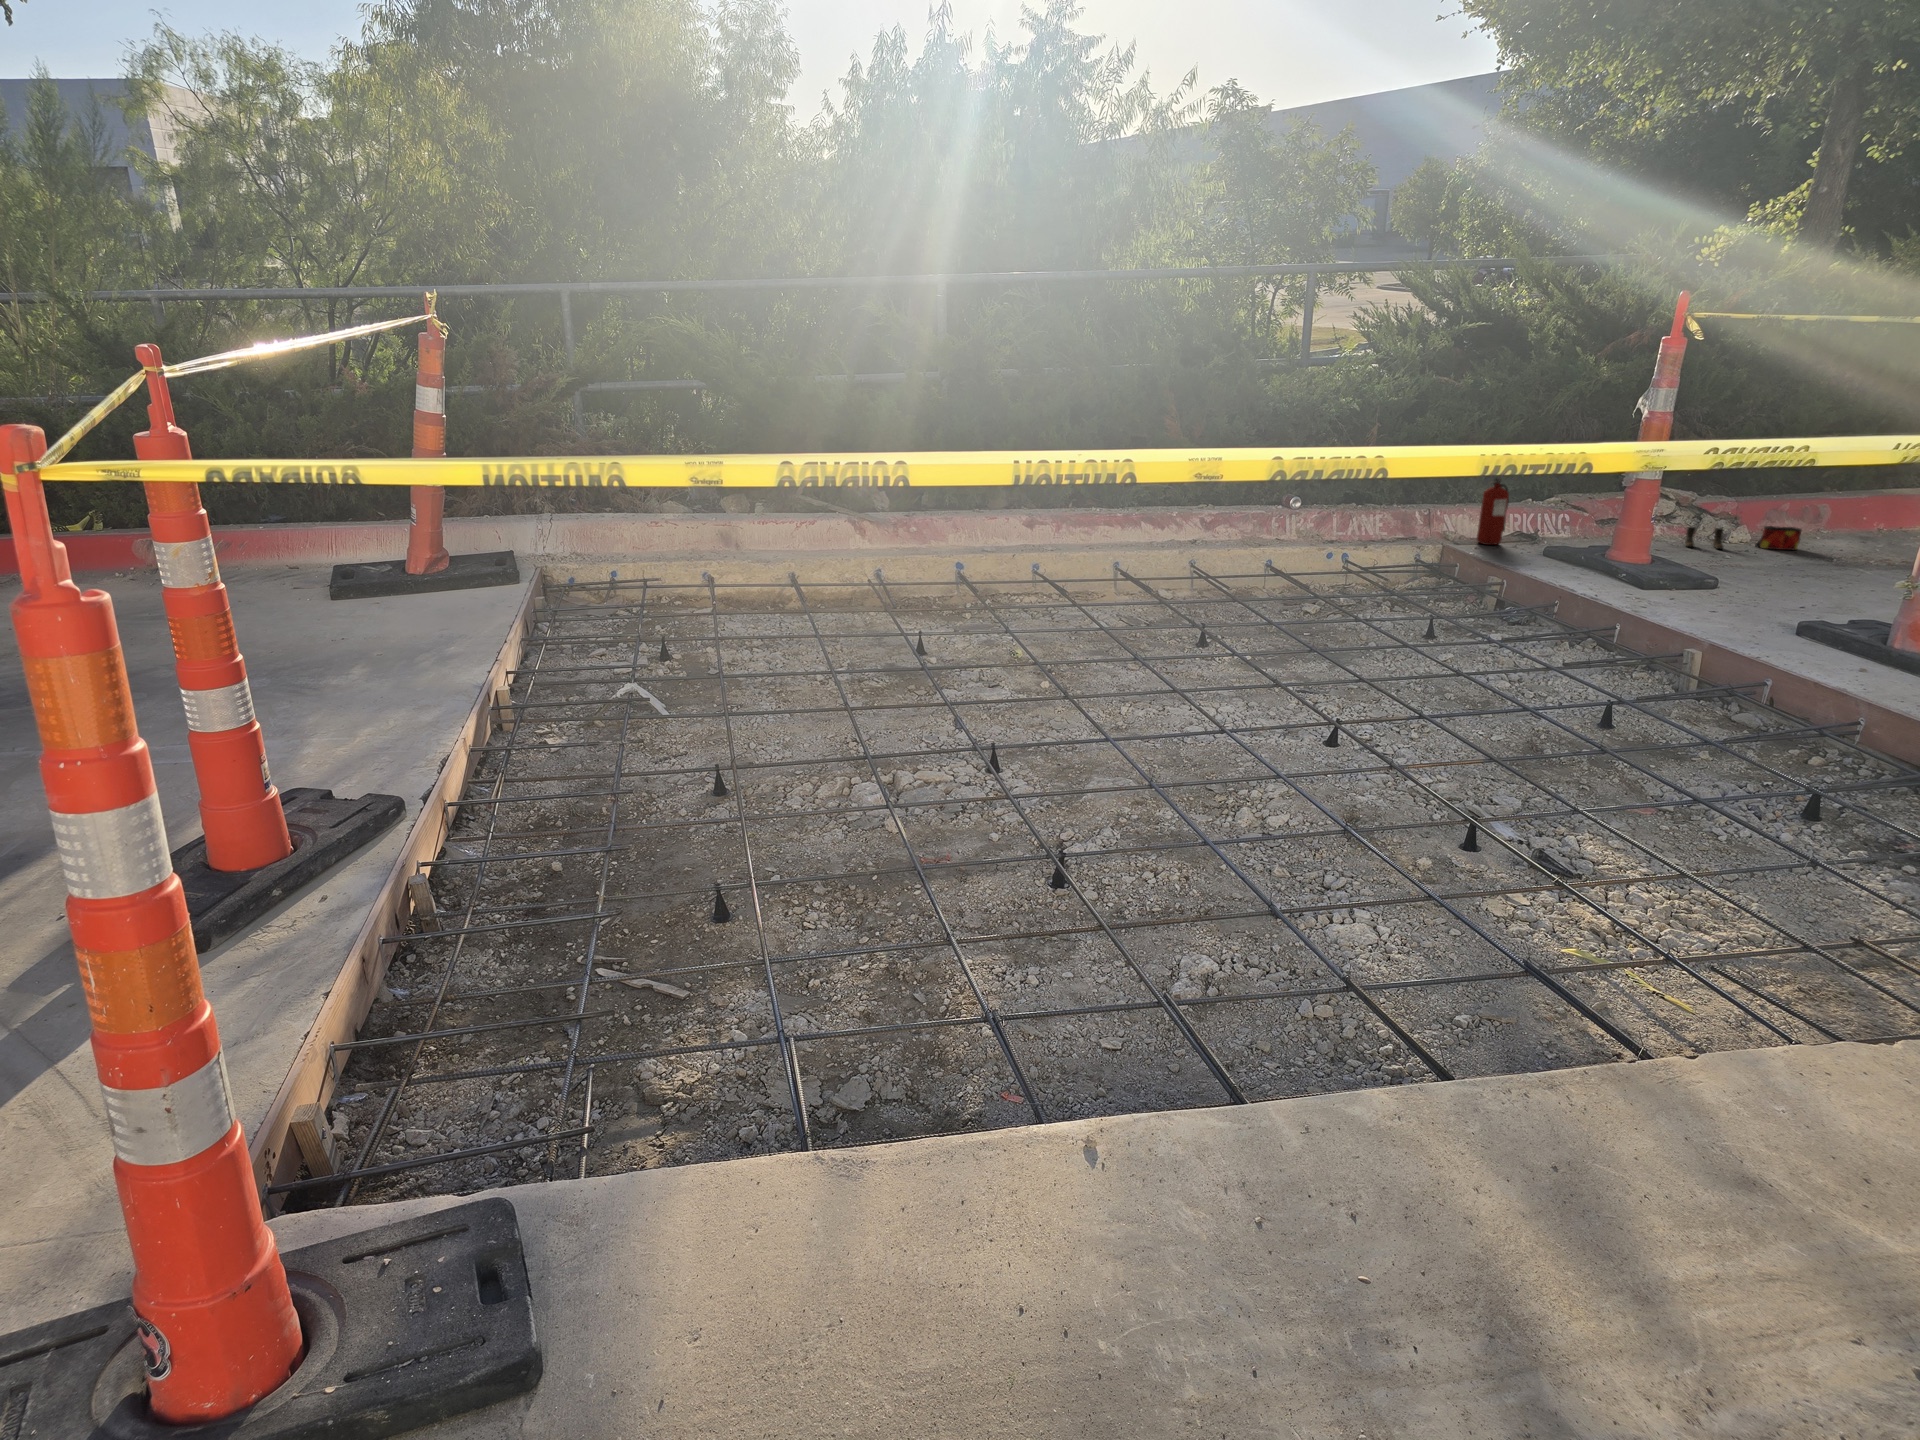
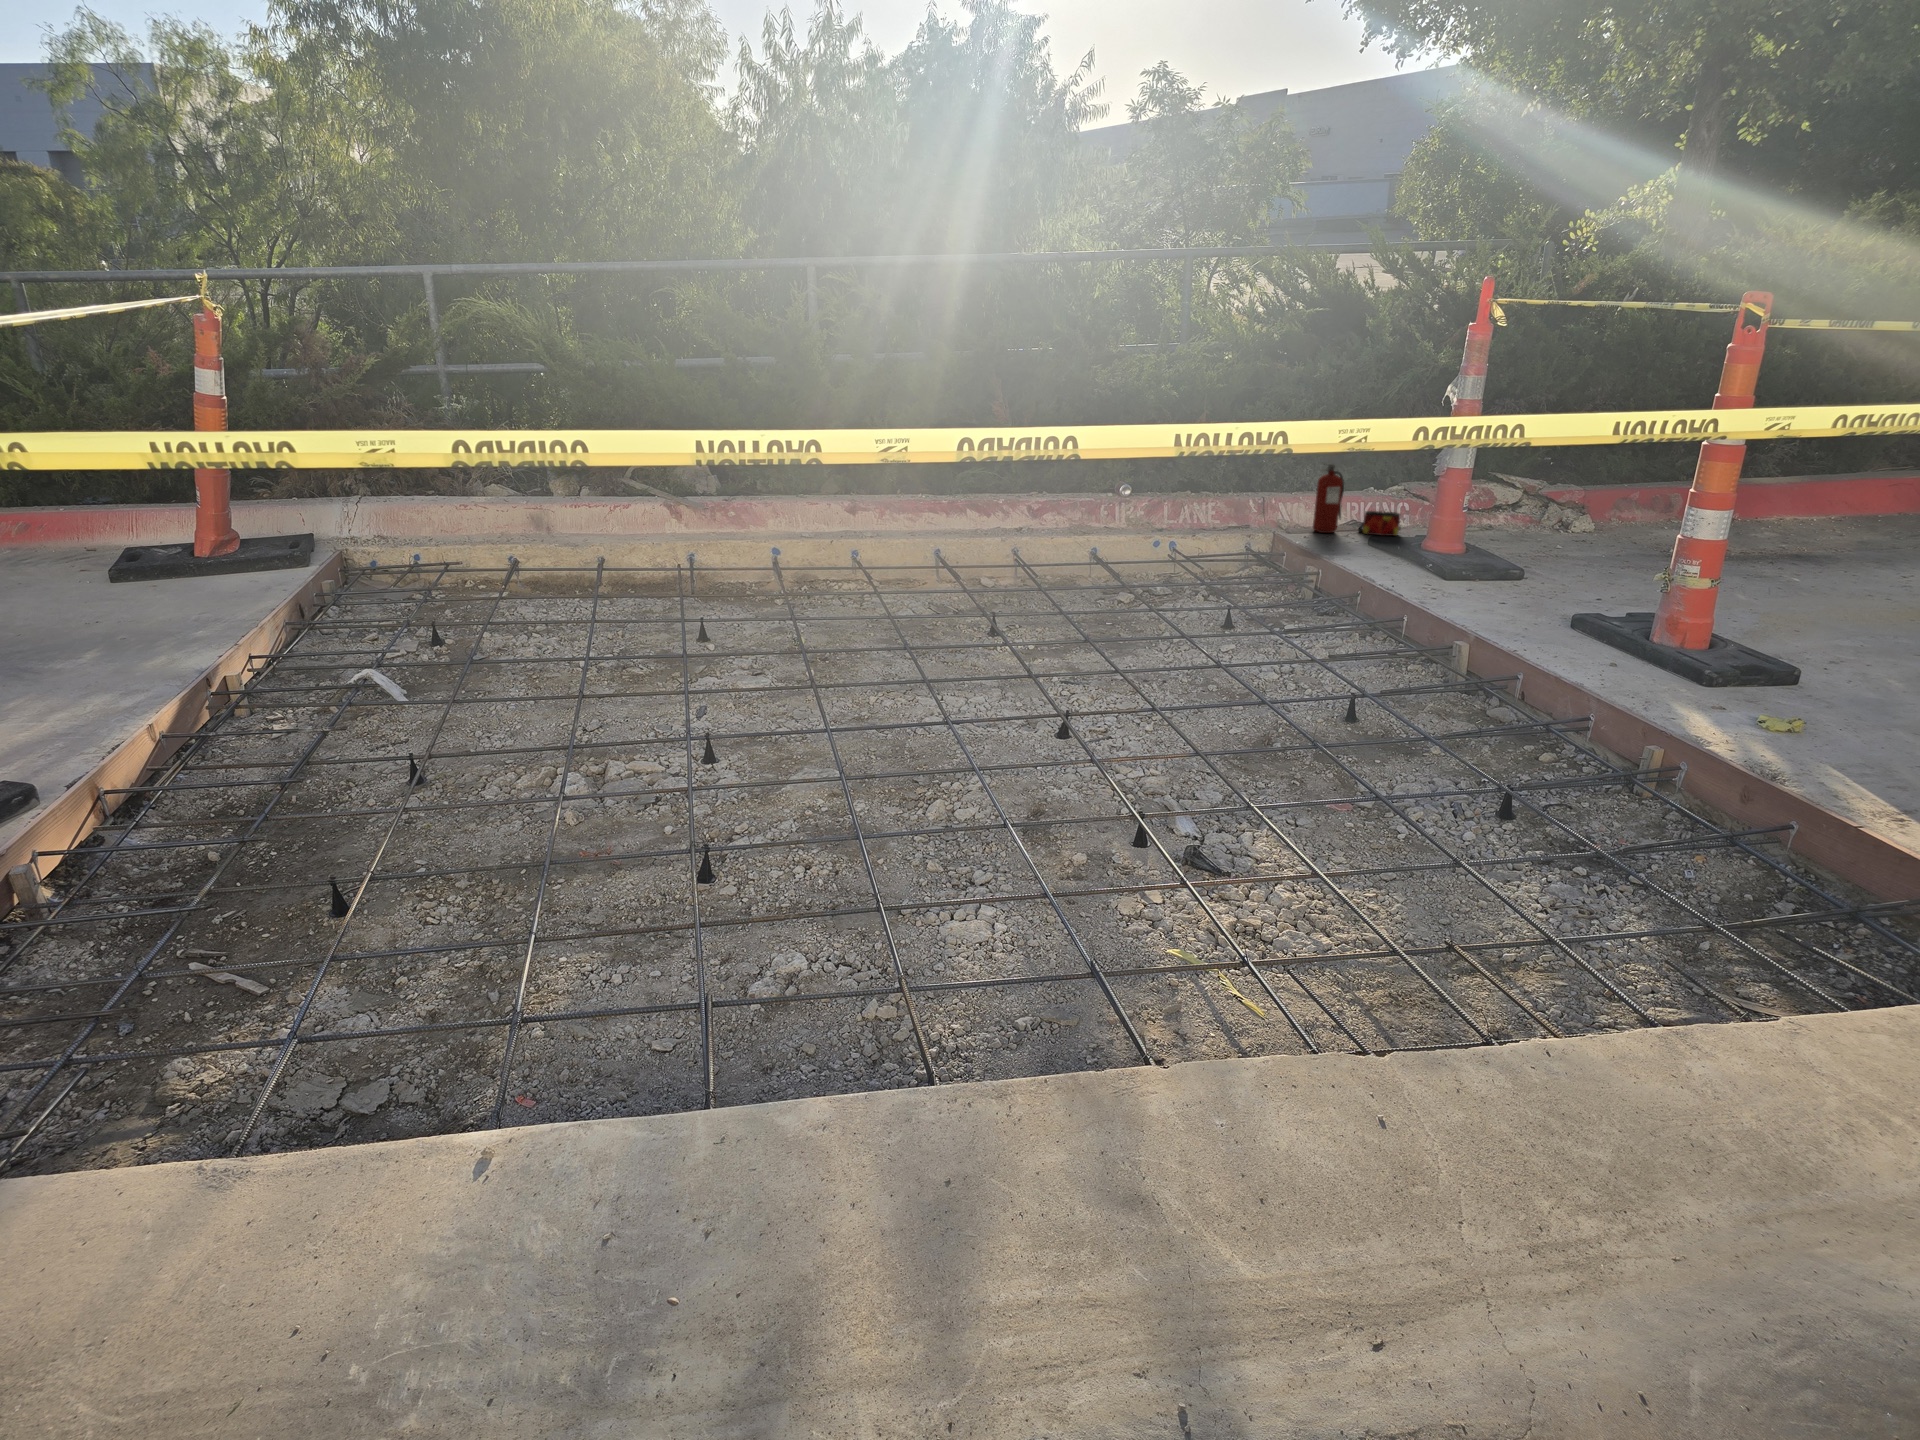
boots: present [1685,526,1723,549] -> none [1526,516,1565,539]
bag: present [1755,526,1802,550] -> present [1358,511,1401,536]

